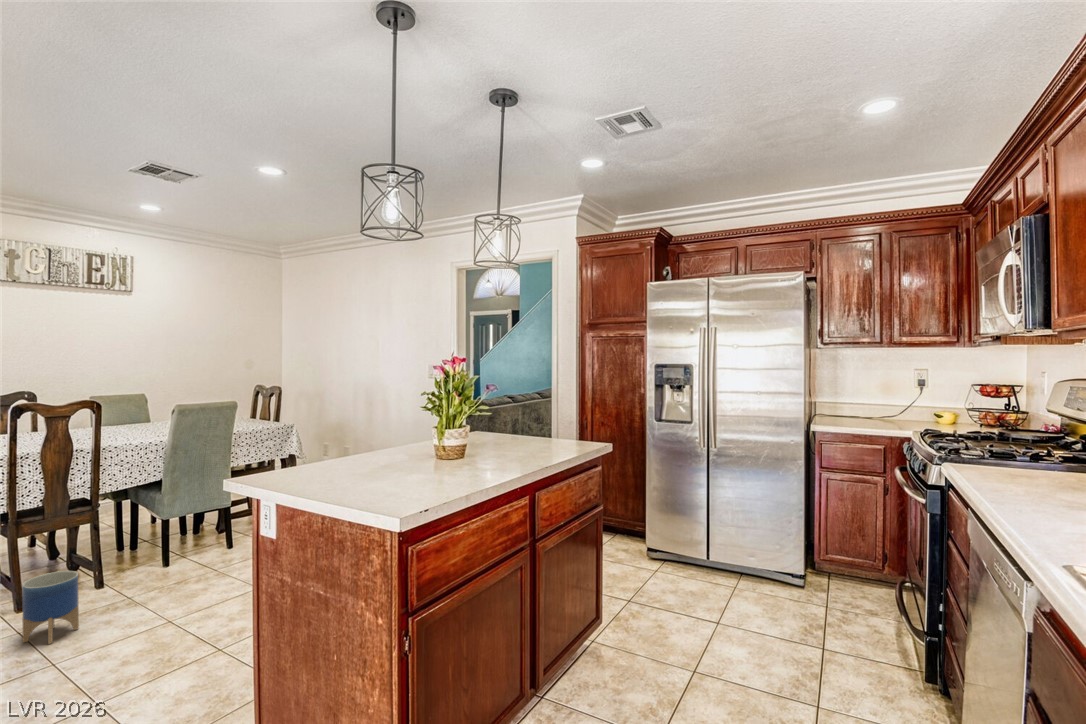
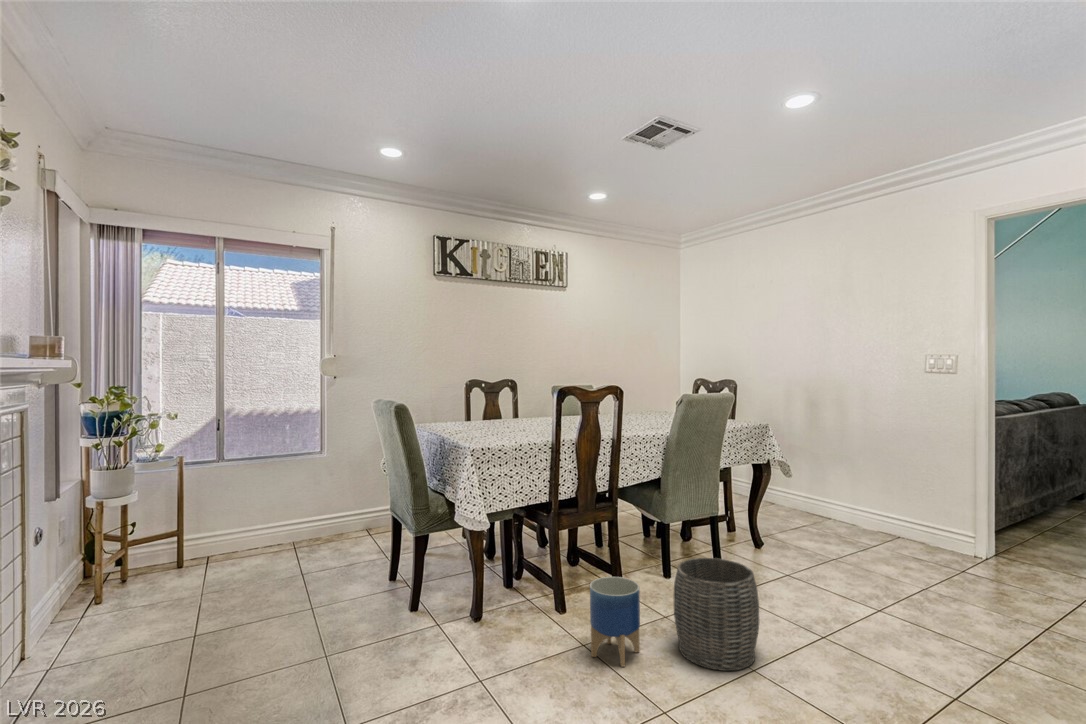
woven basket: none [116,542,194,629] -> present [674,558,759,671]

